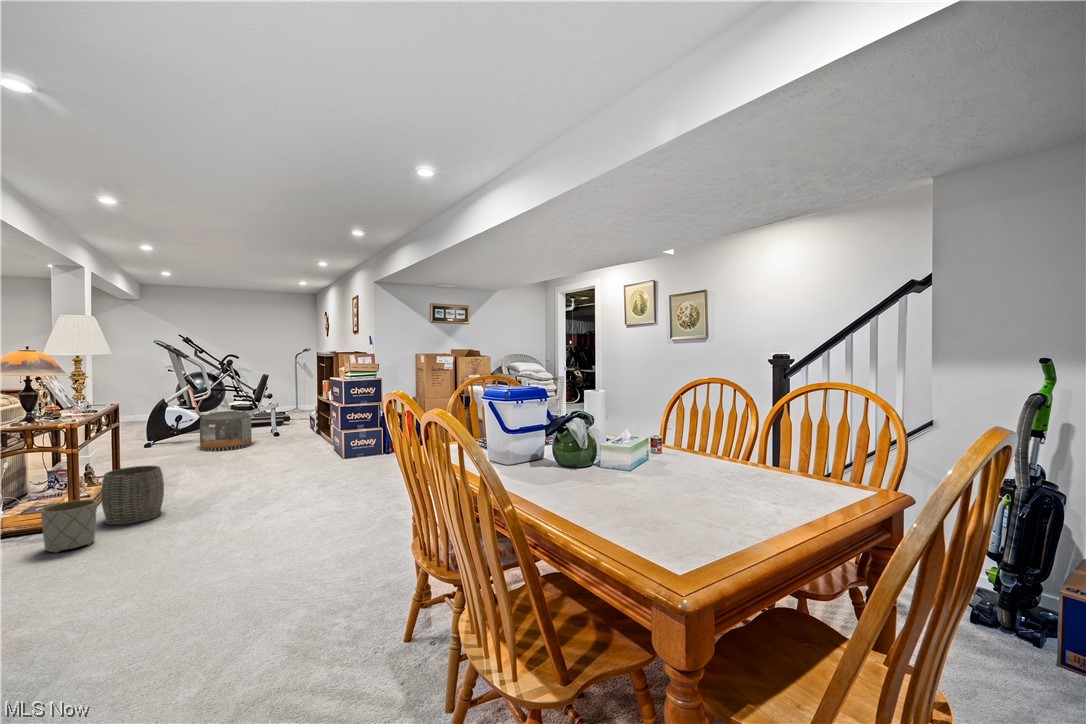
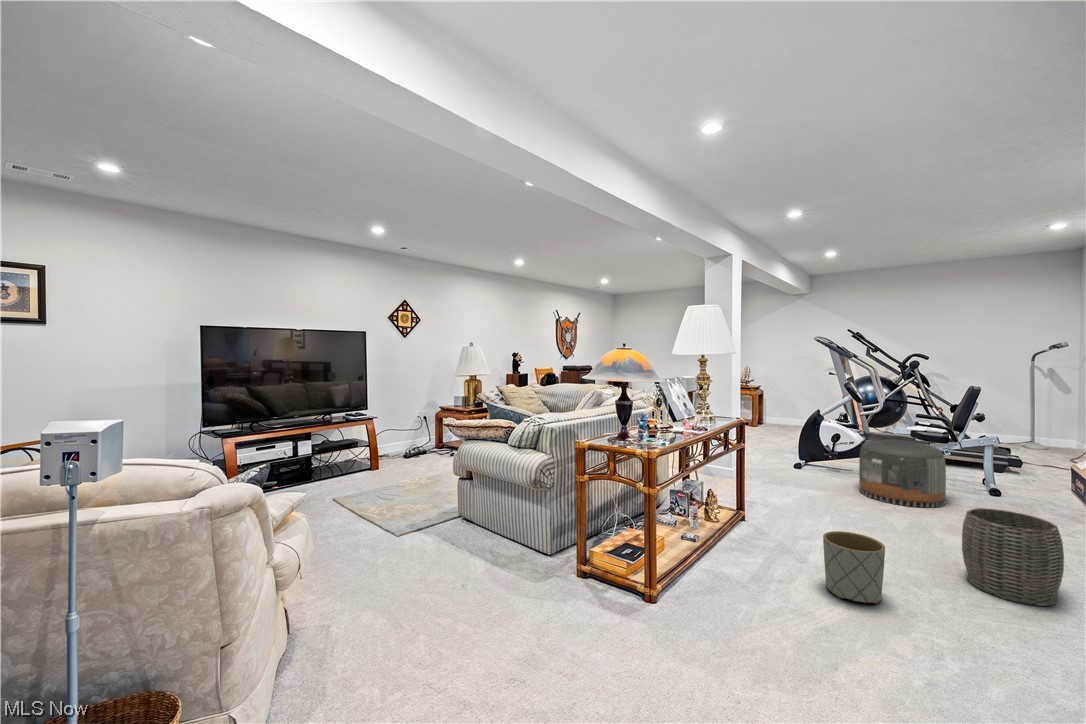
woven basket: present [101,466,164,525] -> present [962,508,1064,606]
planter: present [41,499,97,553] -> present [823,531,885,604]

